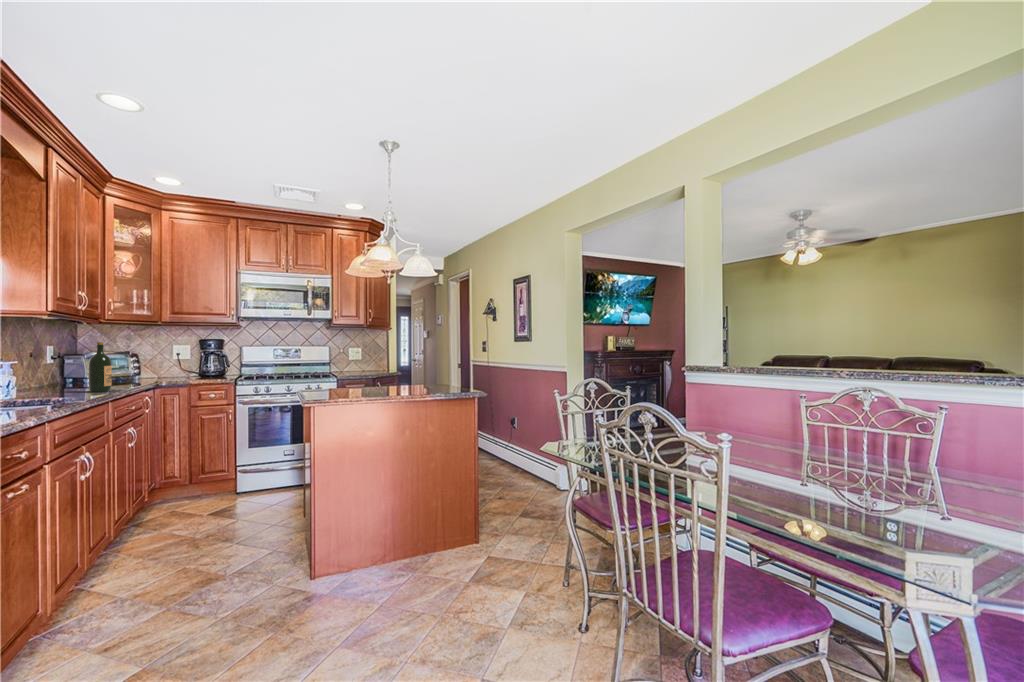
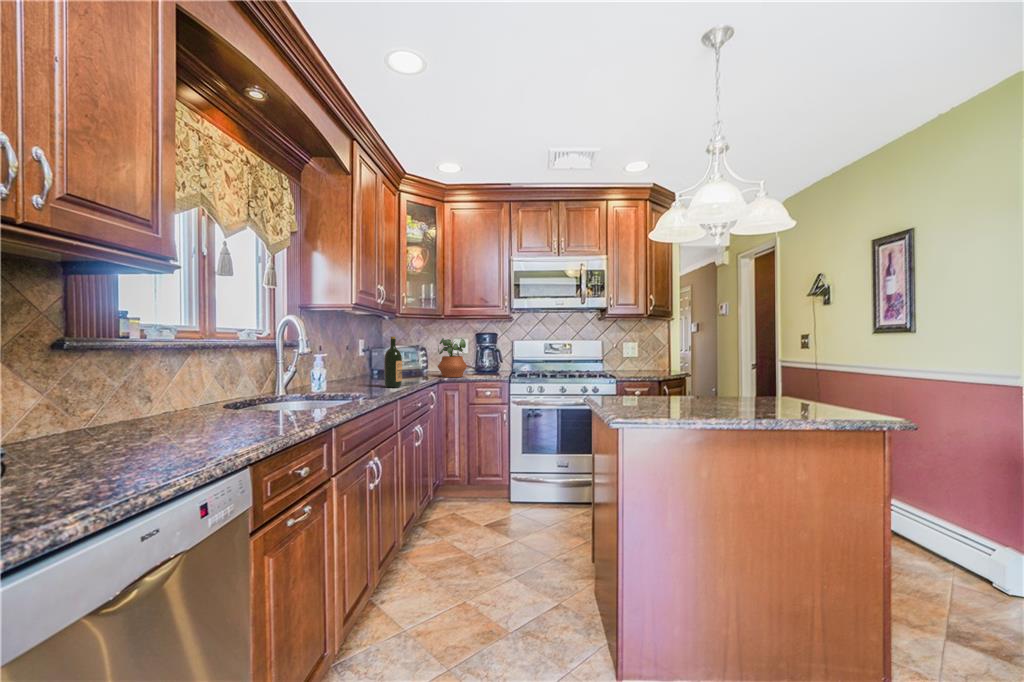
potted plant: none [153,343,189,382] -> present [438,338,467,377]

